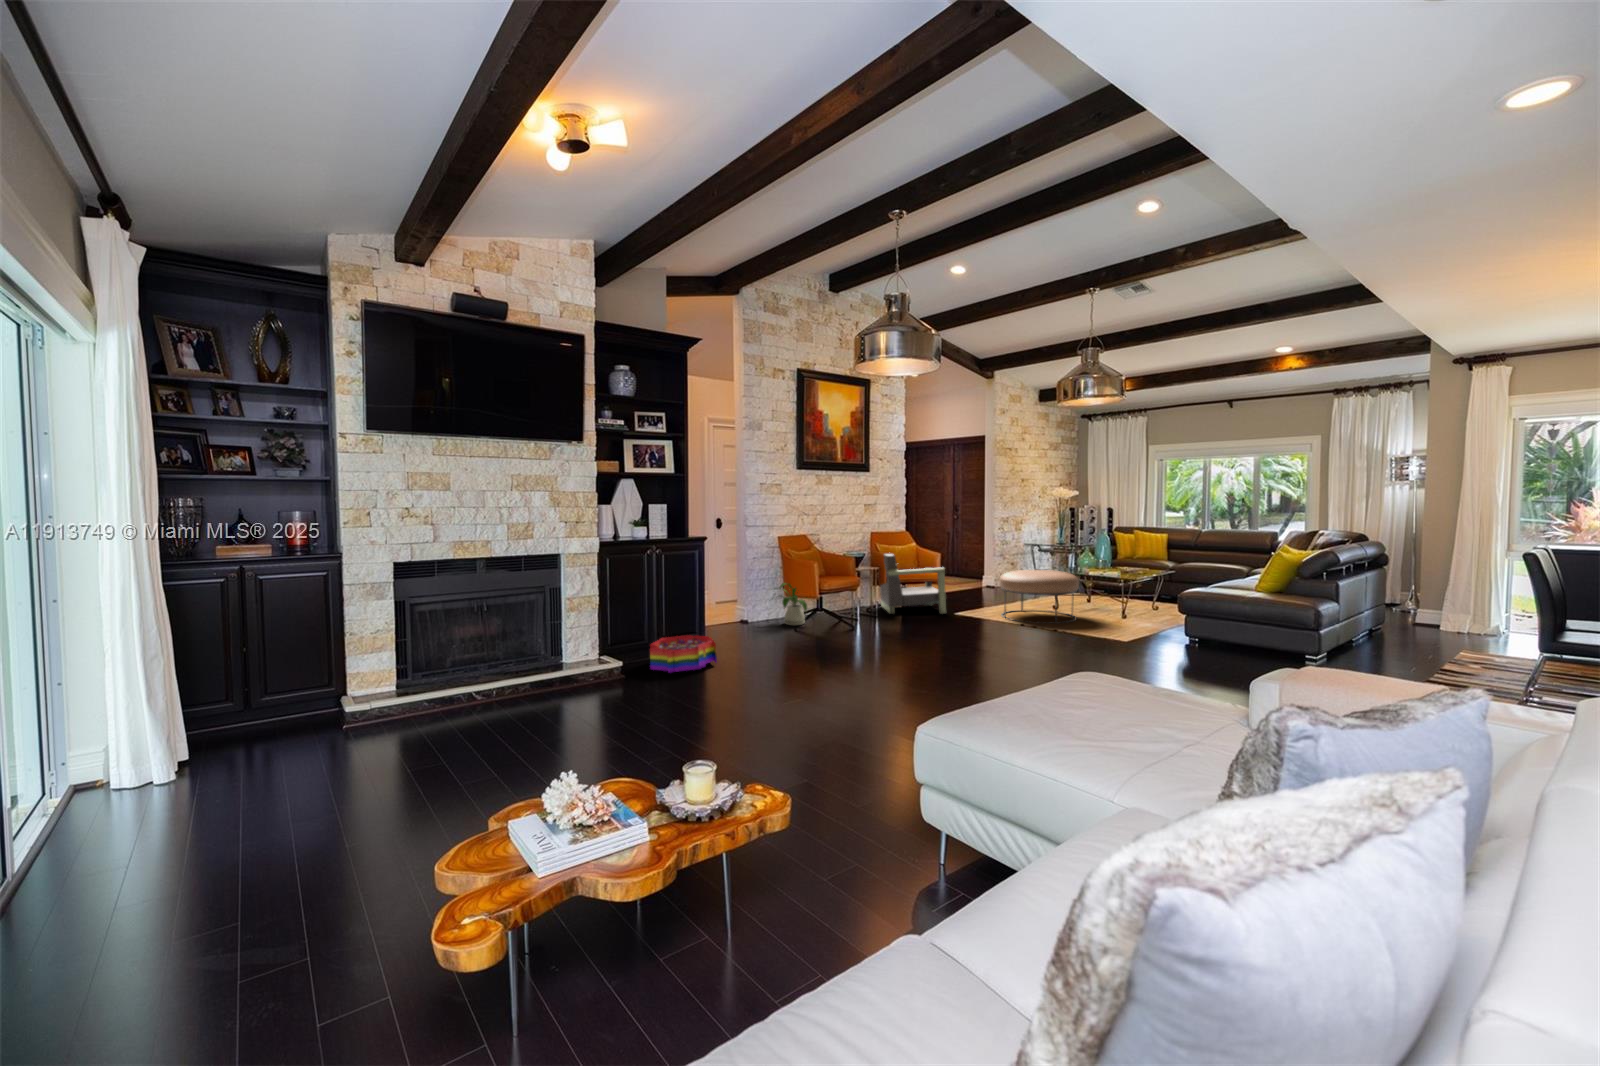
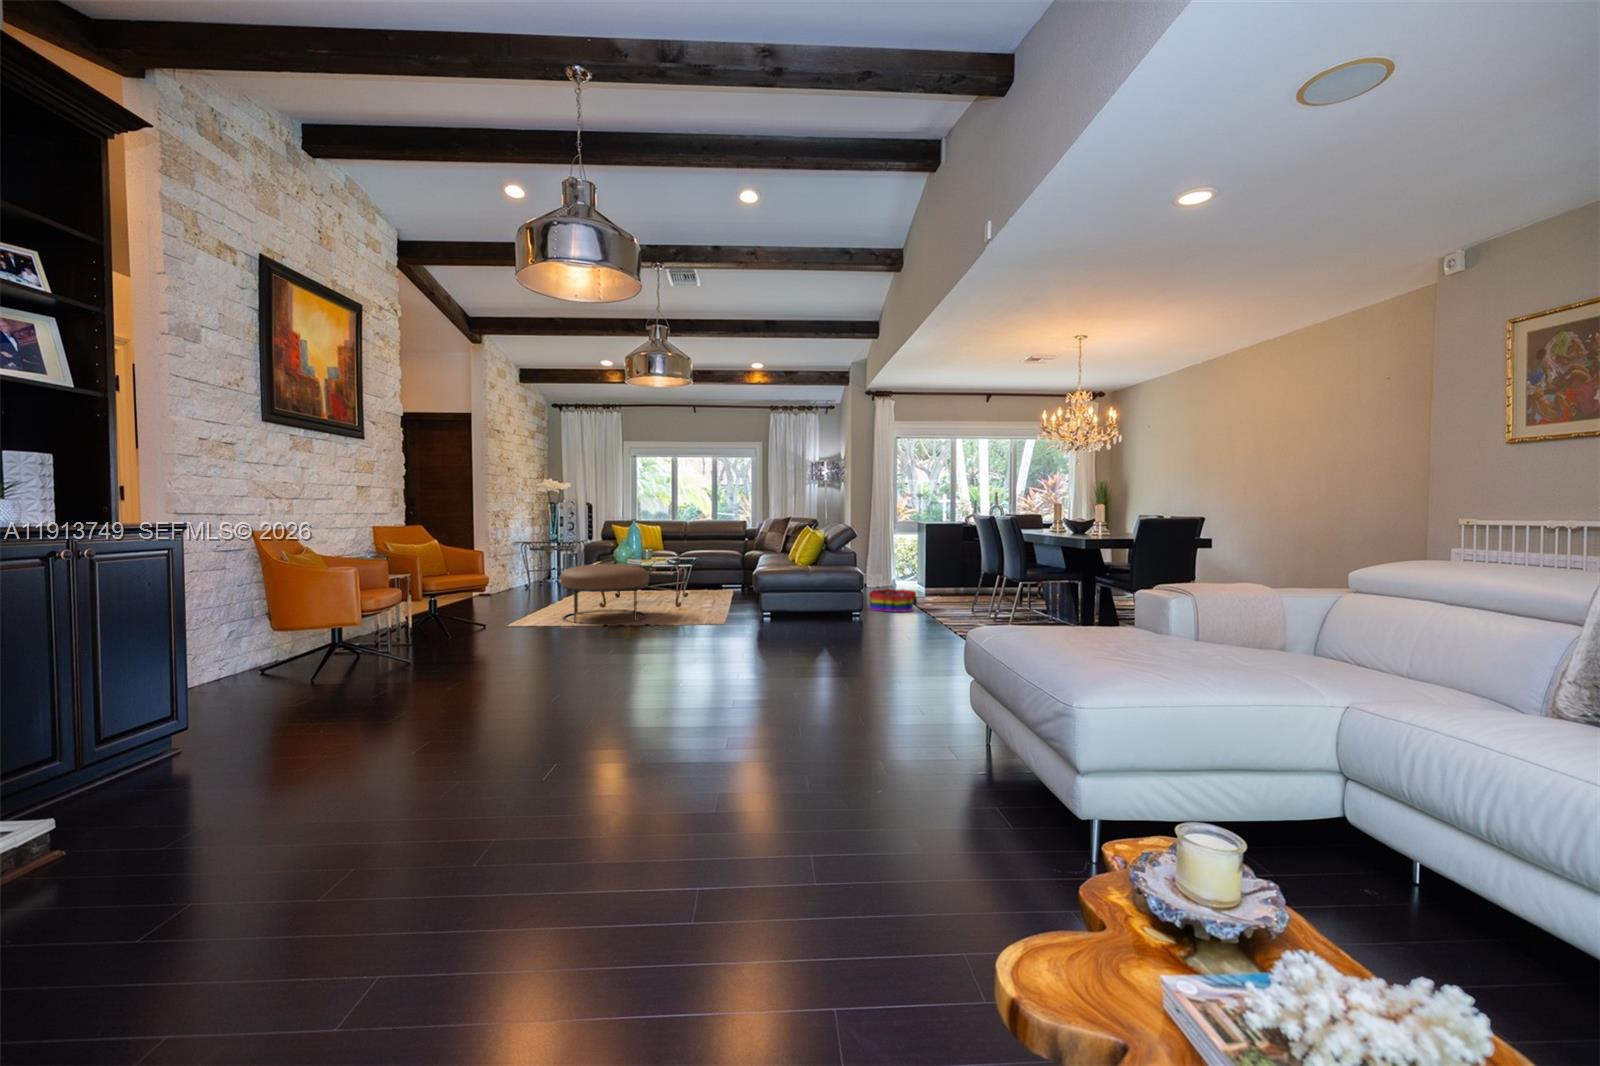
armchair: present [880,554,946,614] -> none [383,552,499,638]
house plant: present [780,583,807,625] -> none [230,594,337,677]
storage bin: present [650,635,717,673] -> present [869,589,917,612]

